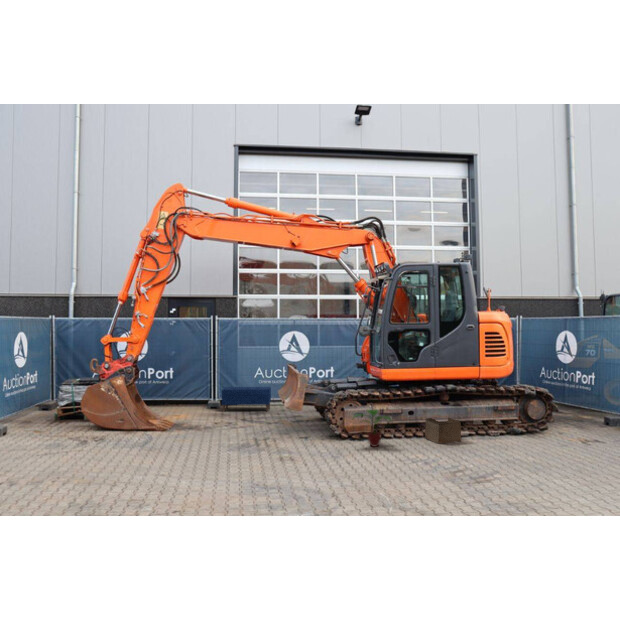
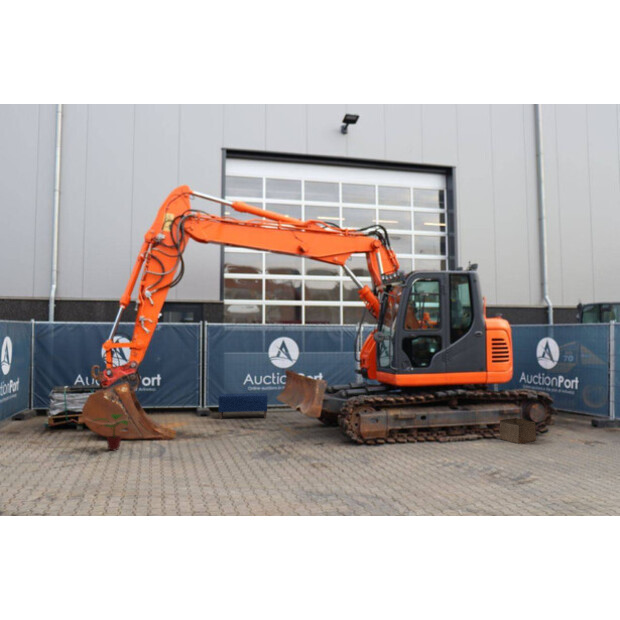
potted plant: present [354,410,391,447] -> present [98,414,128,450]
storage bin: present [425,418,461,444] -> present [500,418,536,444]

